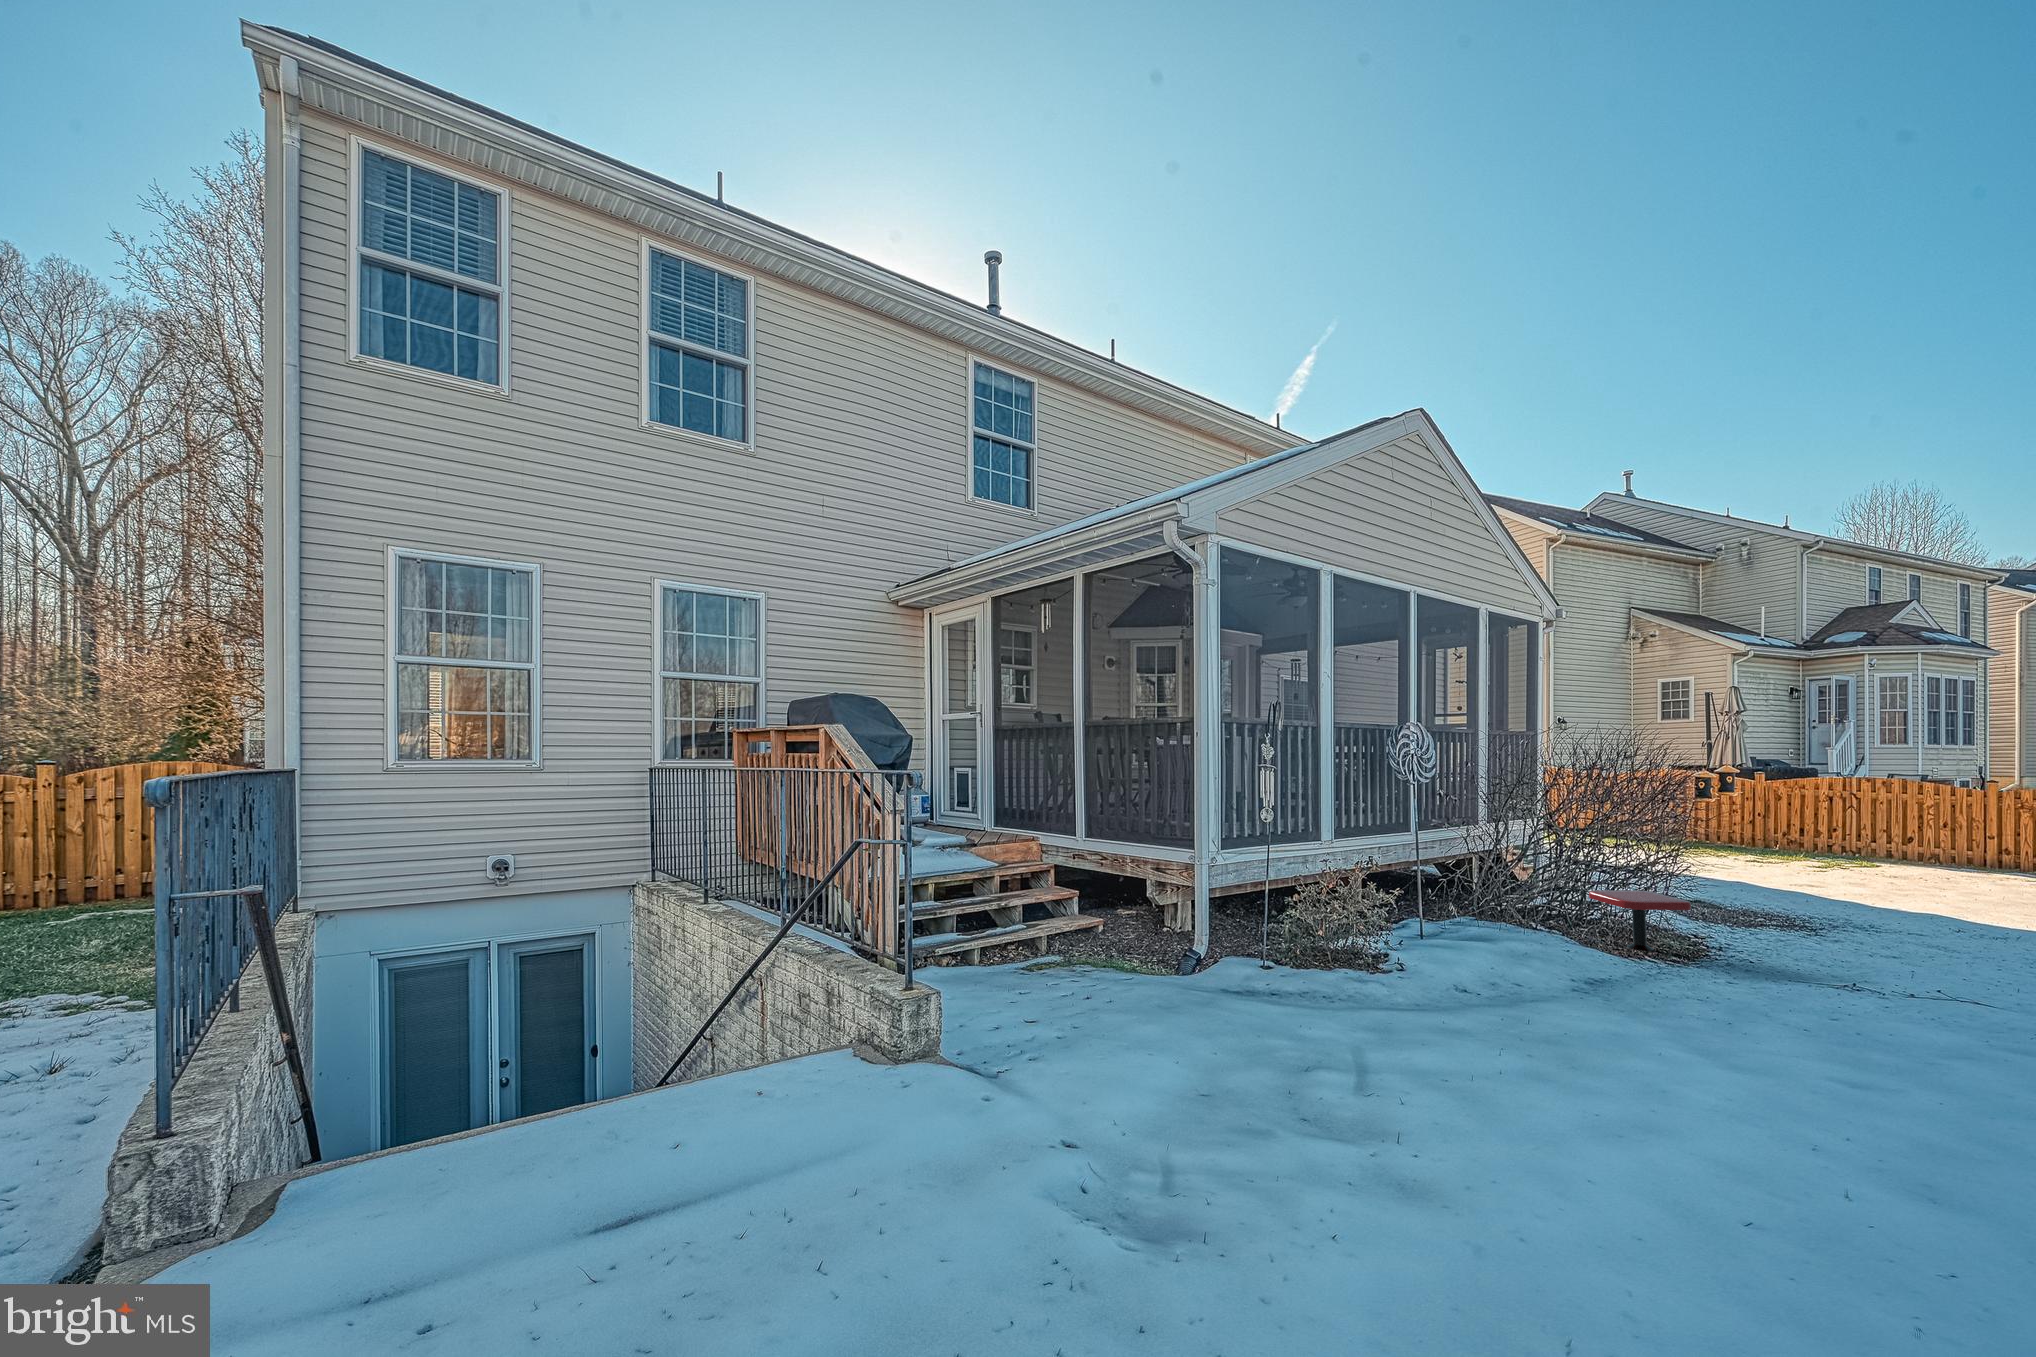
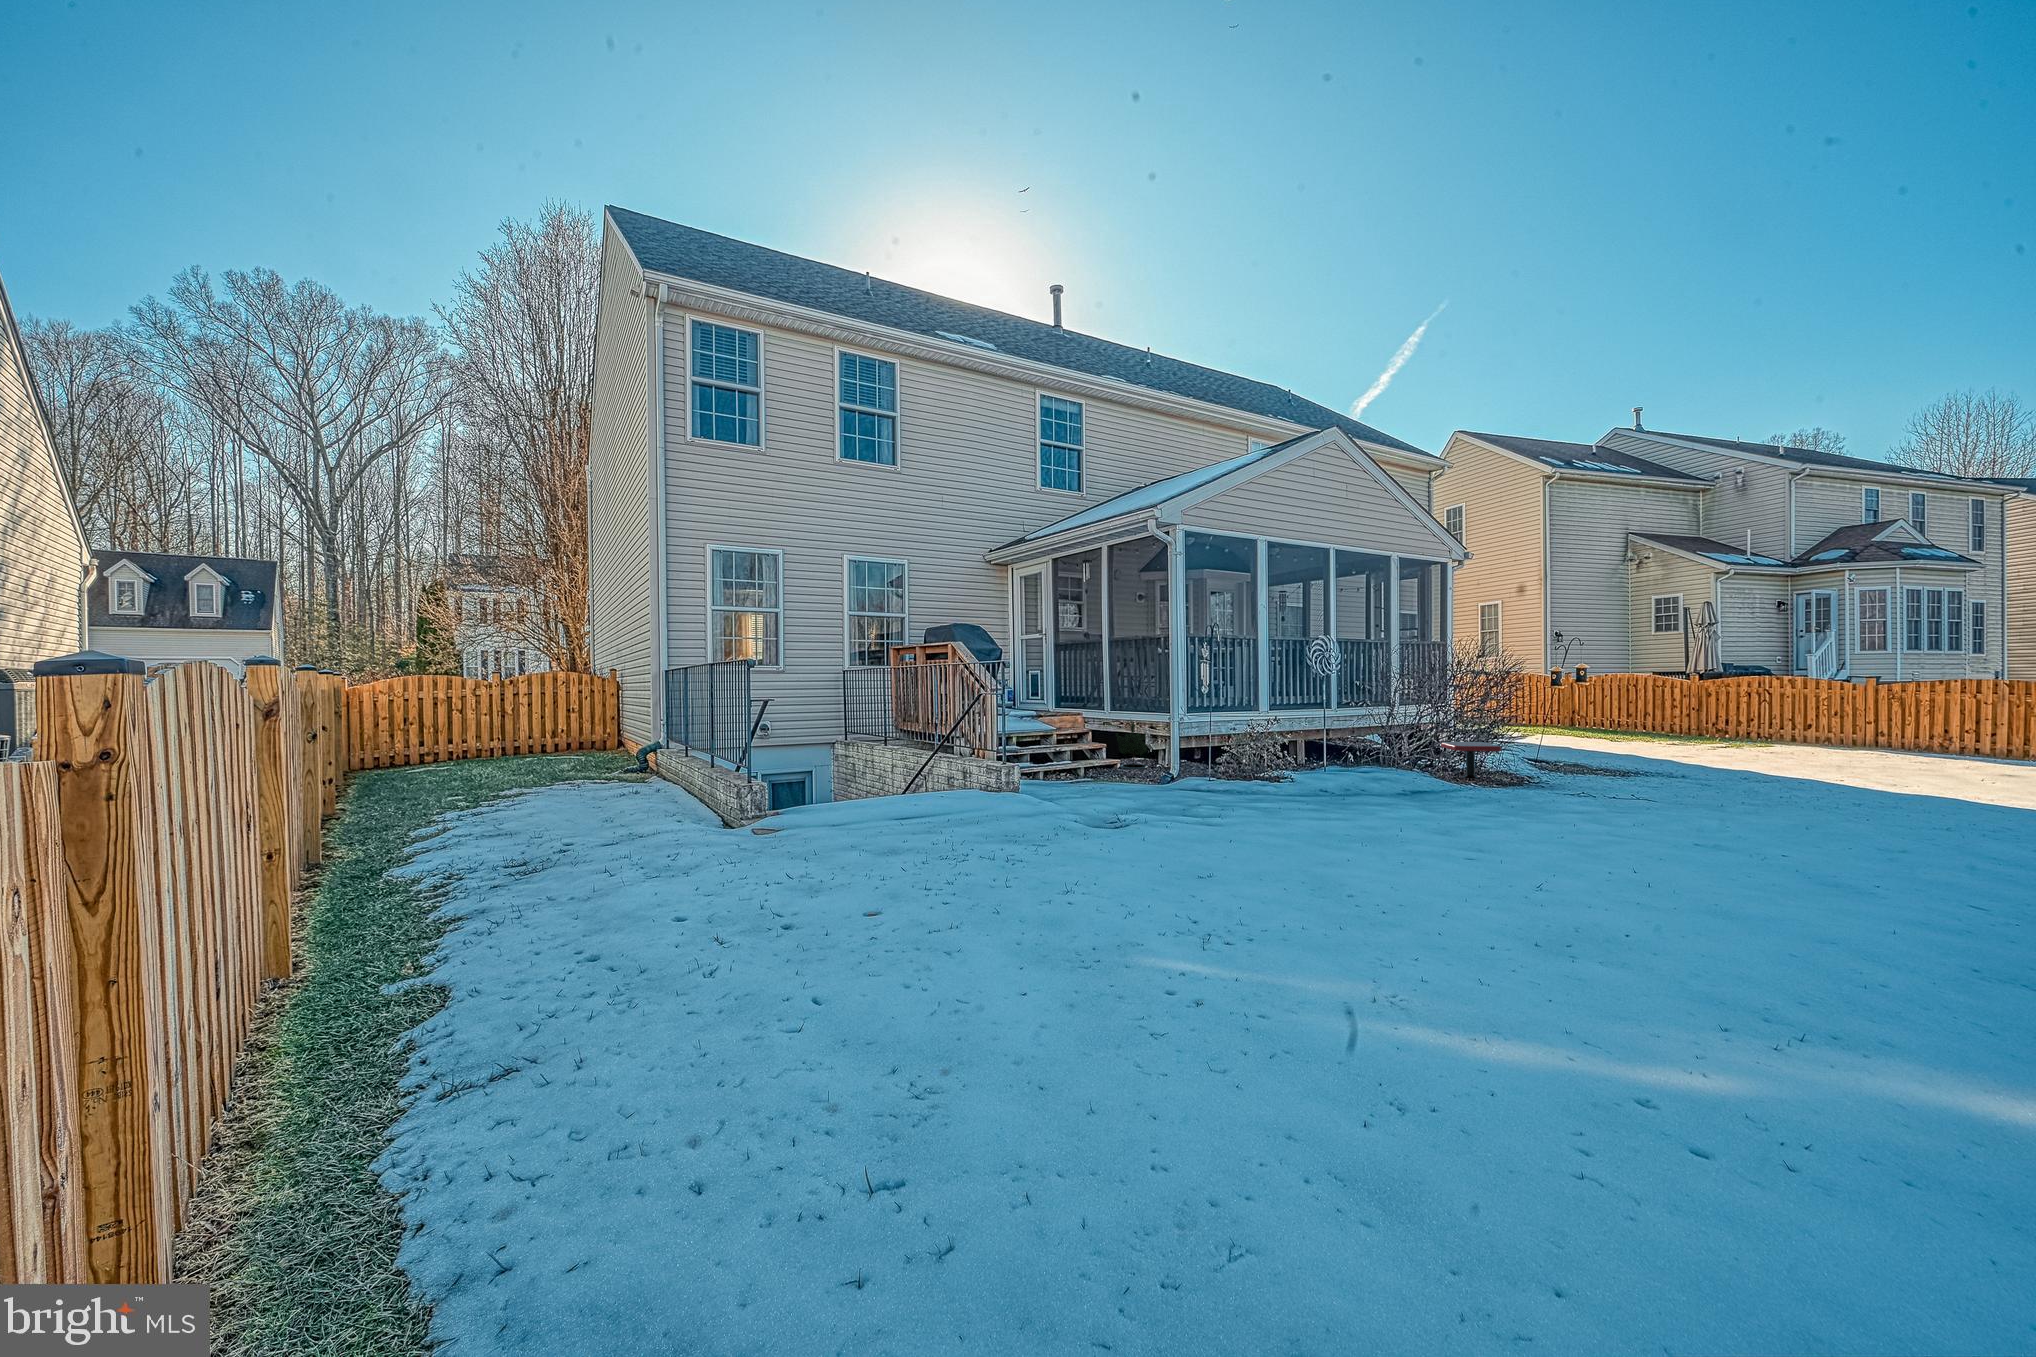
potted tree: none [1098,851,1155,938] -> present [1117,722,1148,769]

